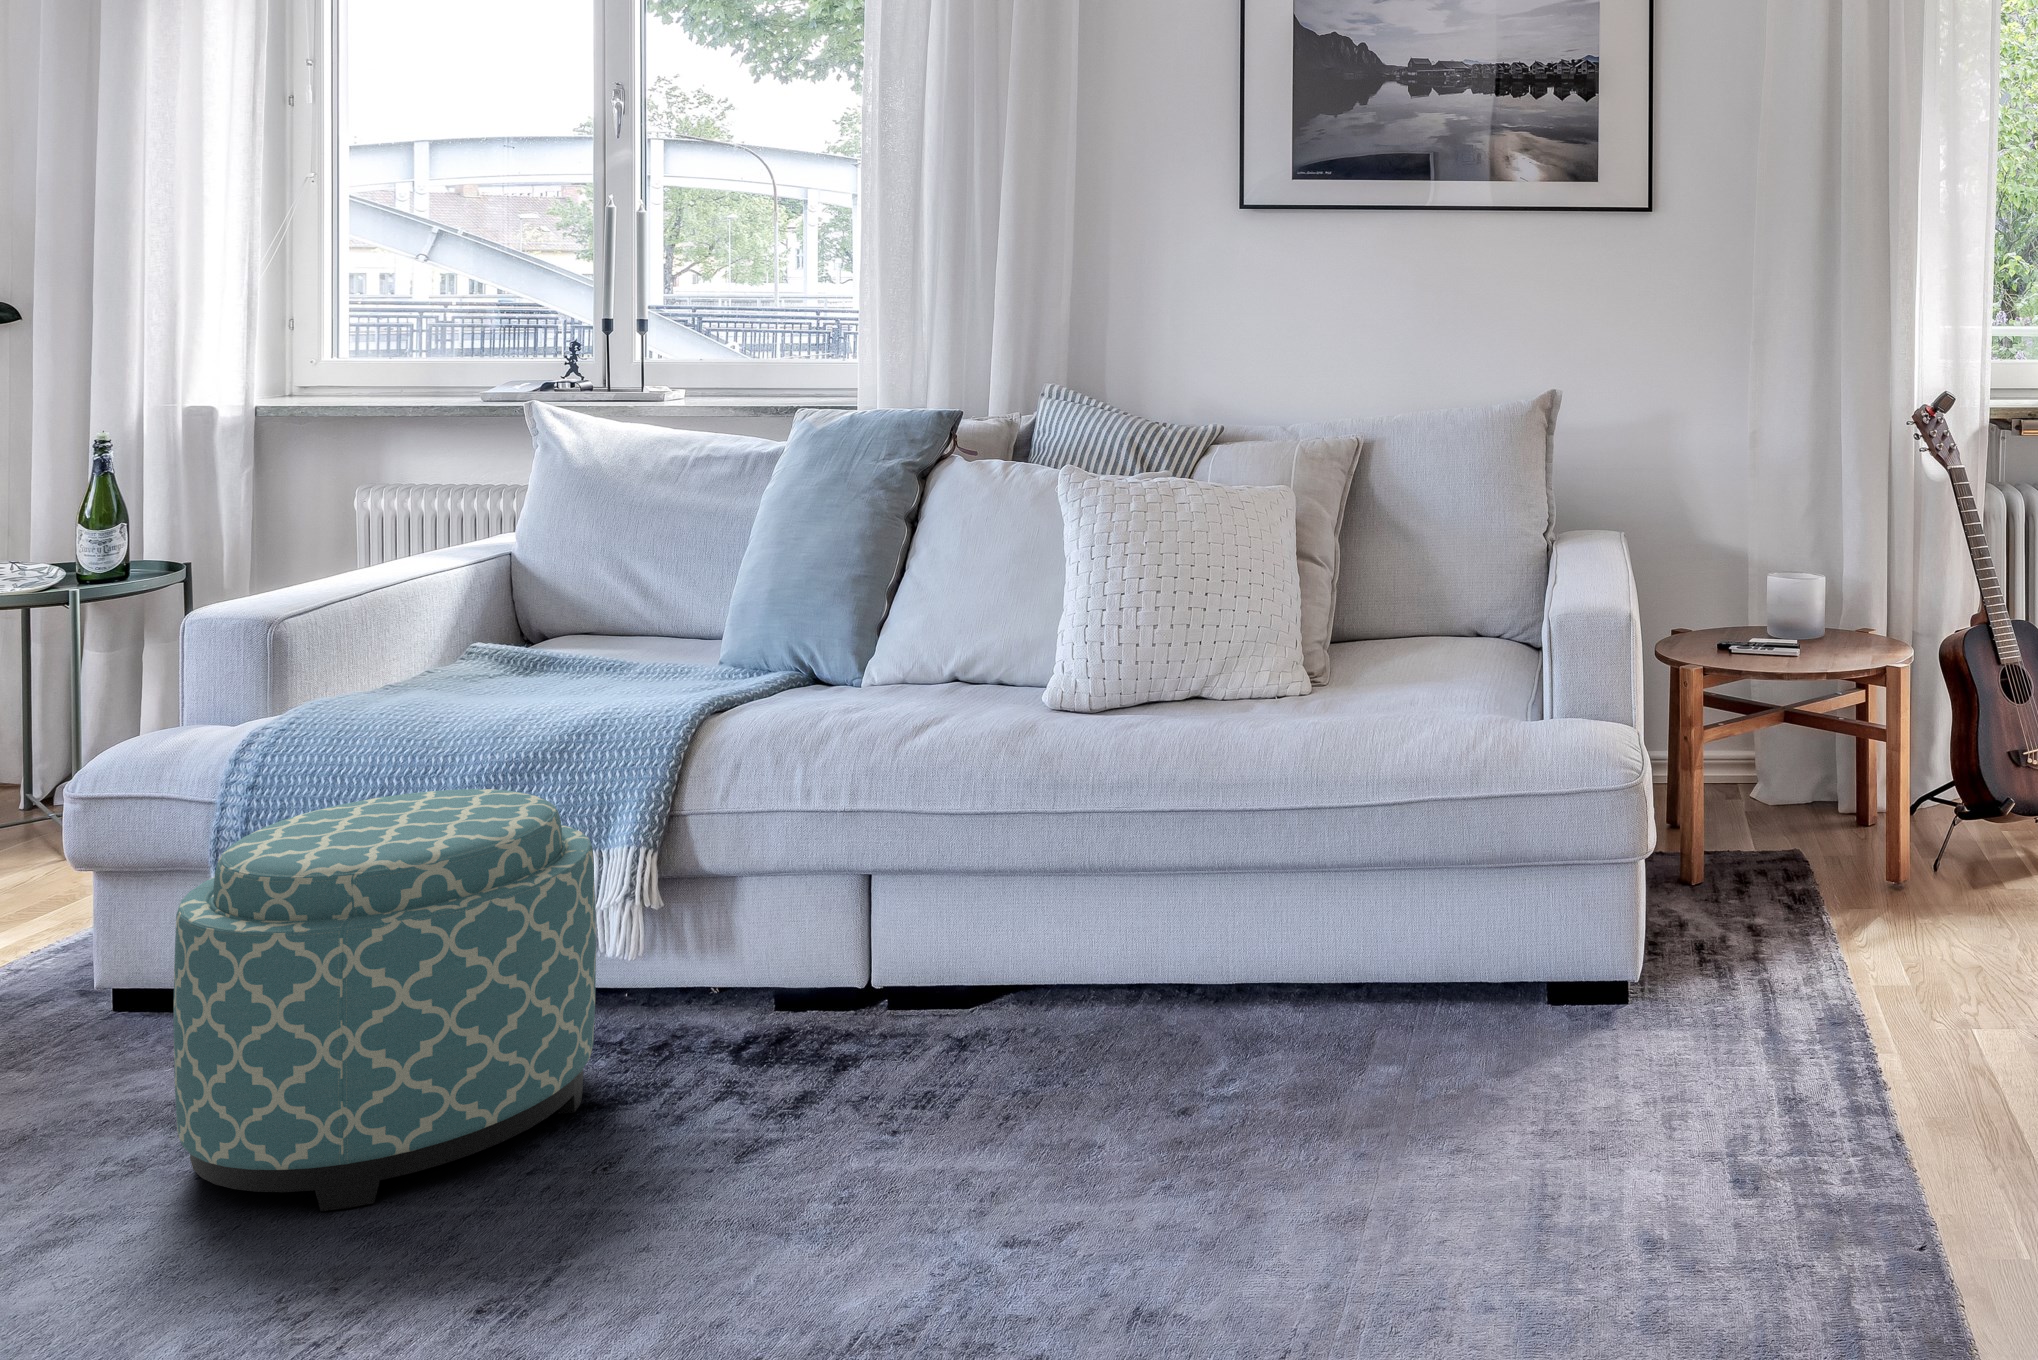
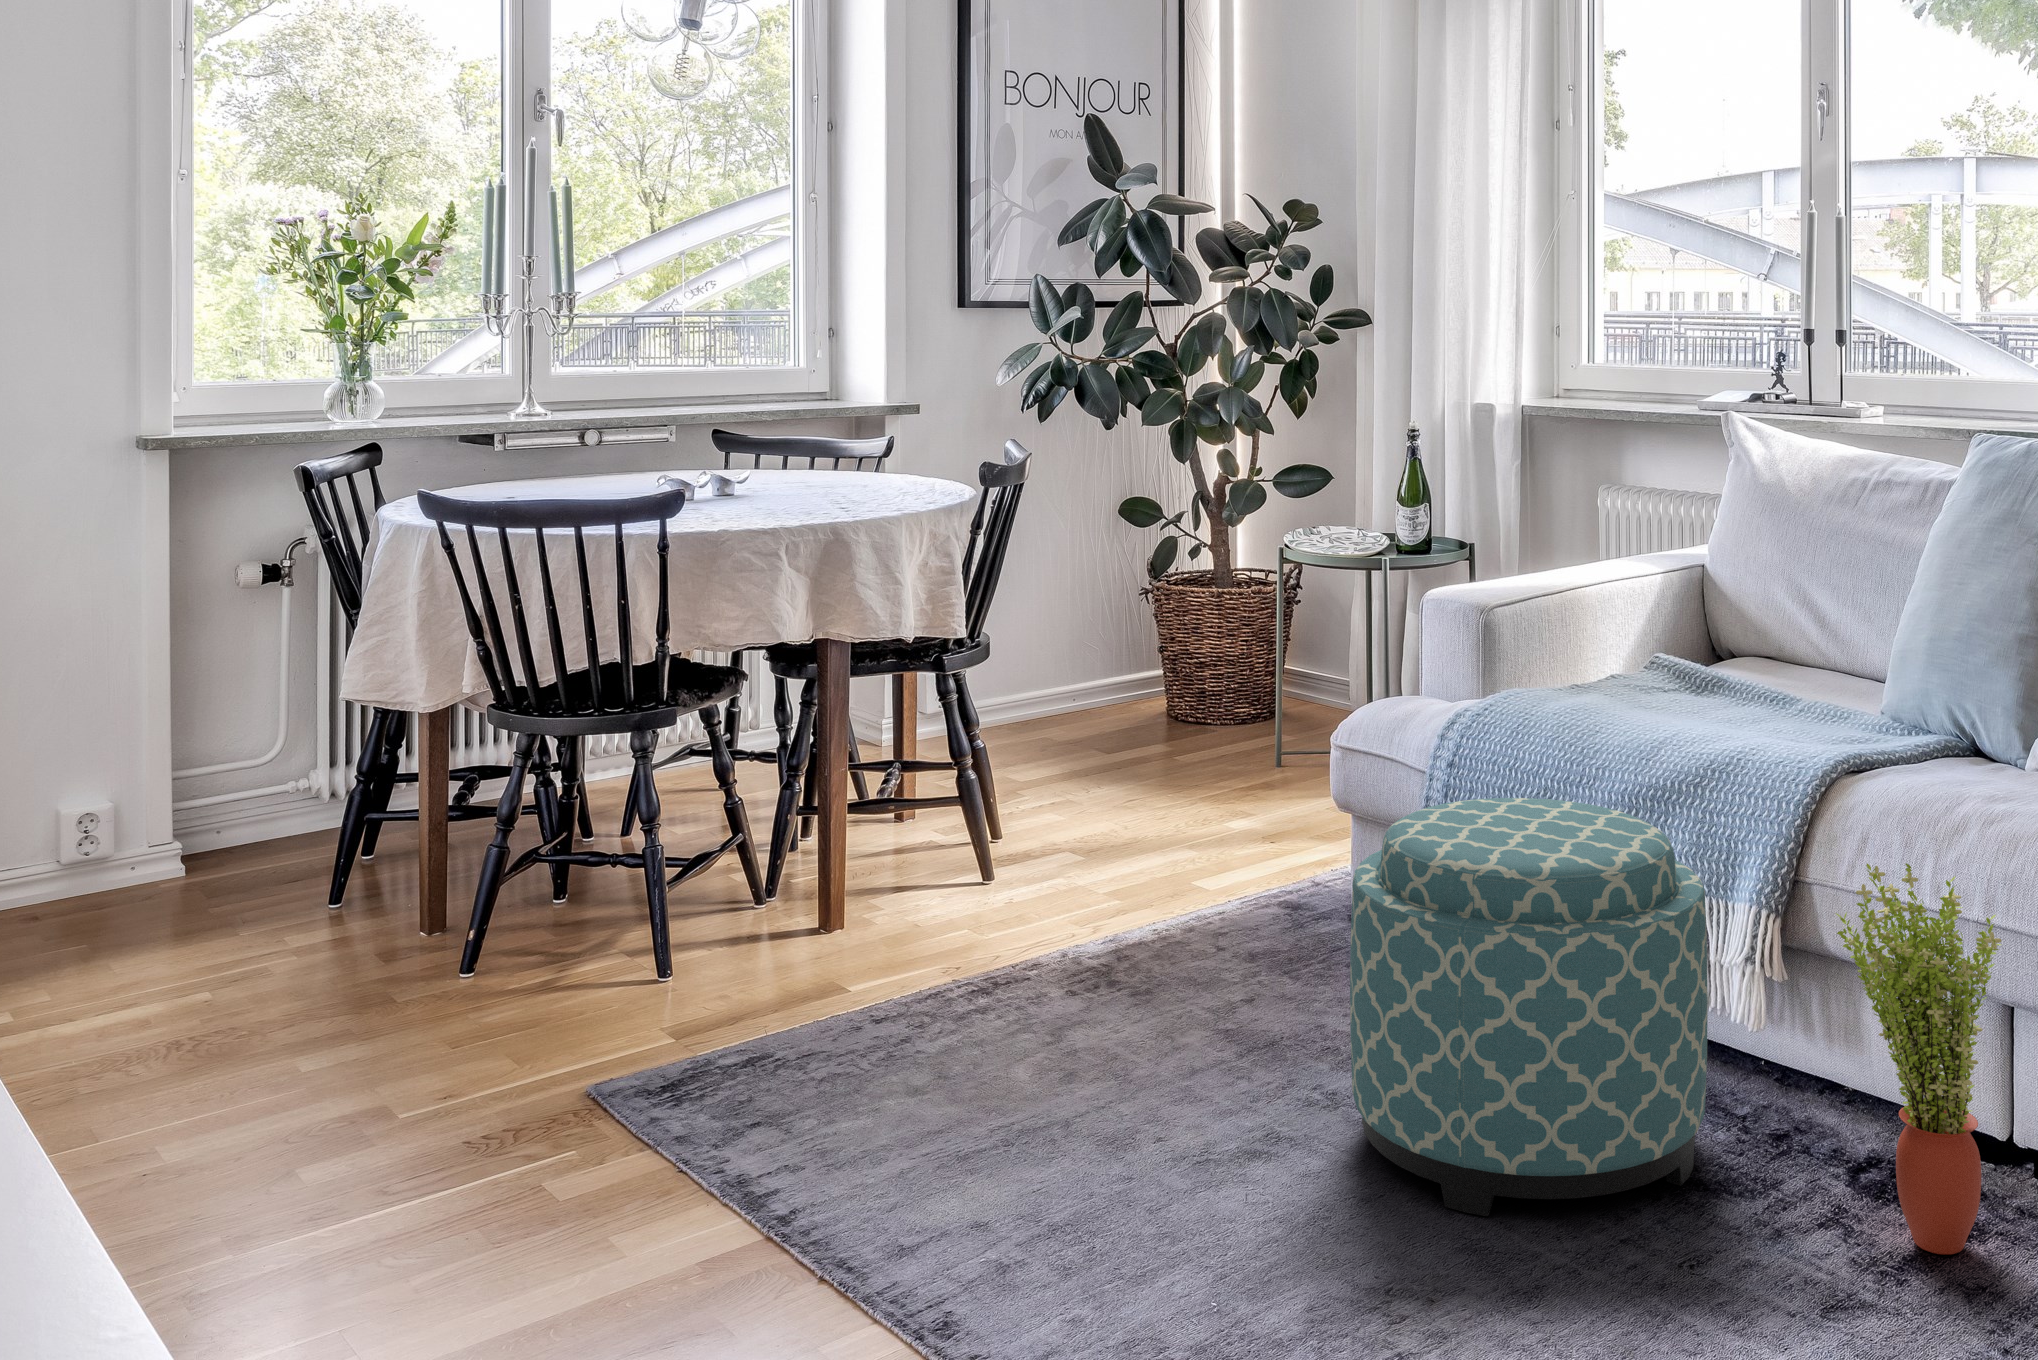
potted plant: none [733,773,880,1087] -> present [1837,863,2002,1255]

